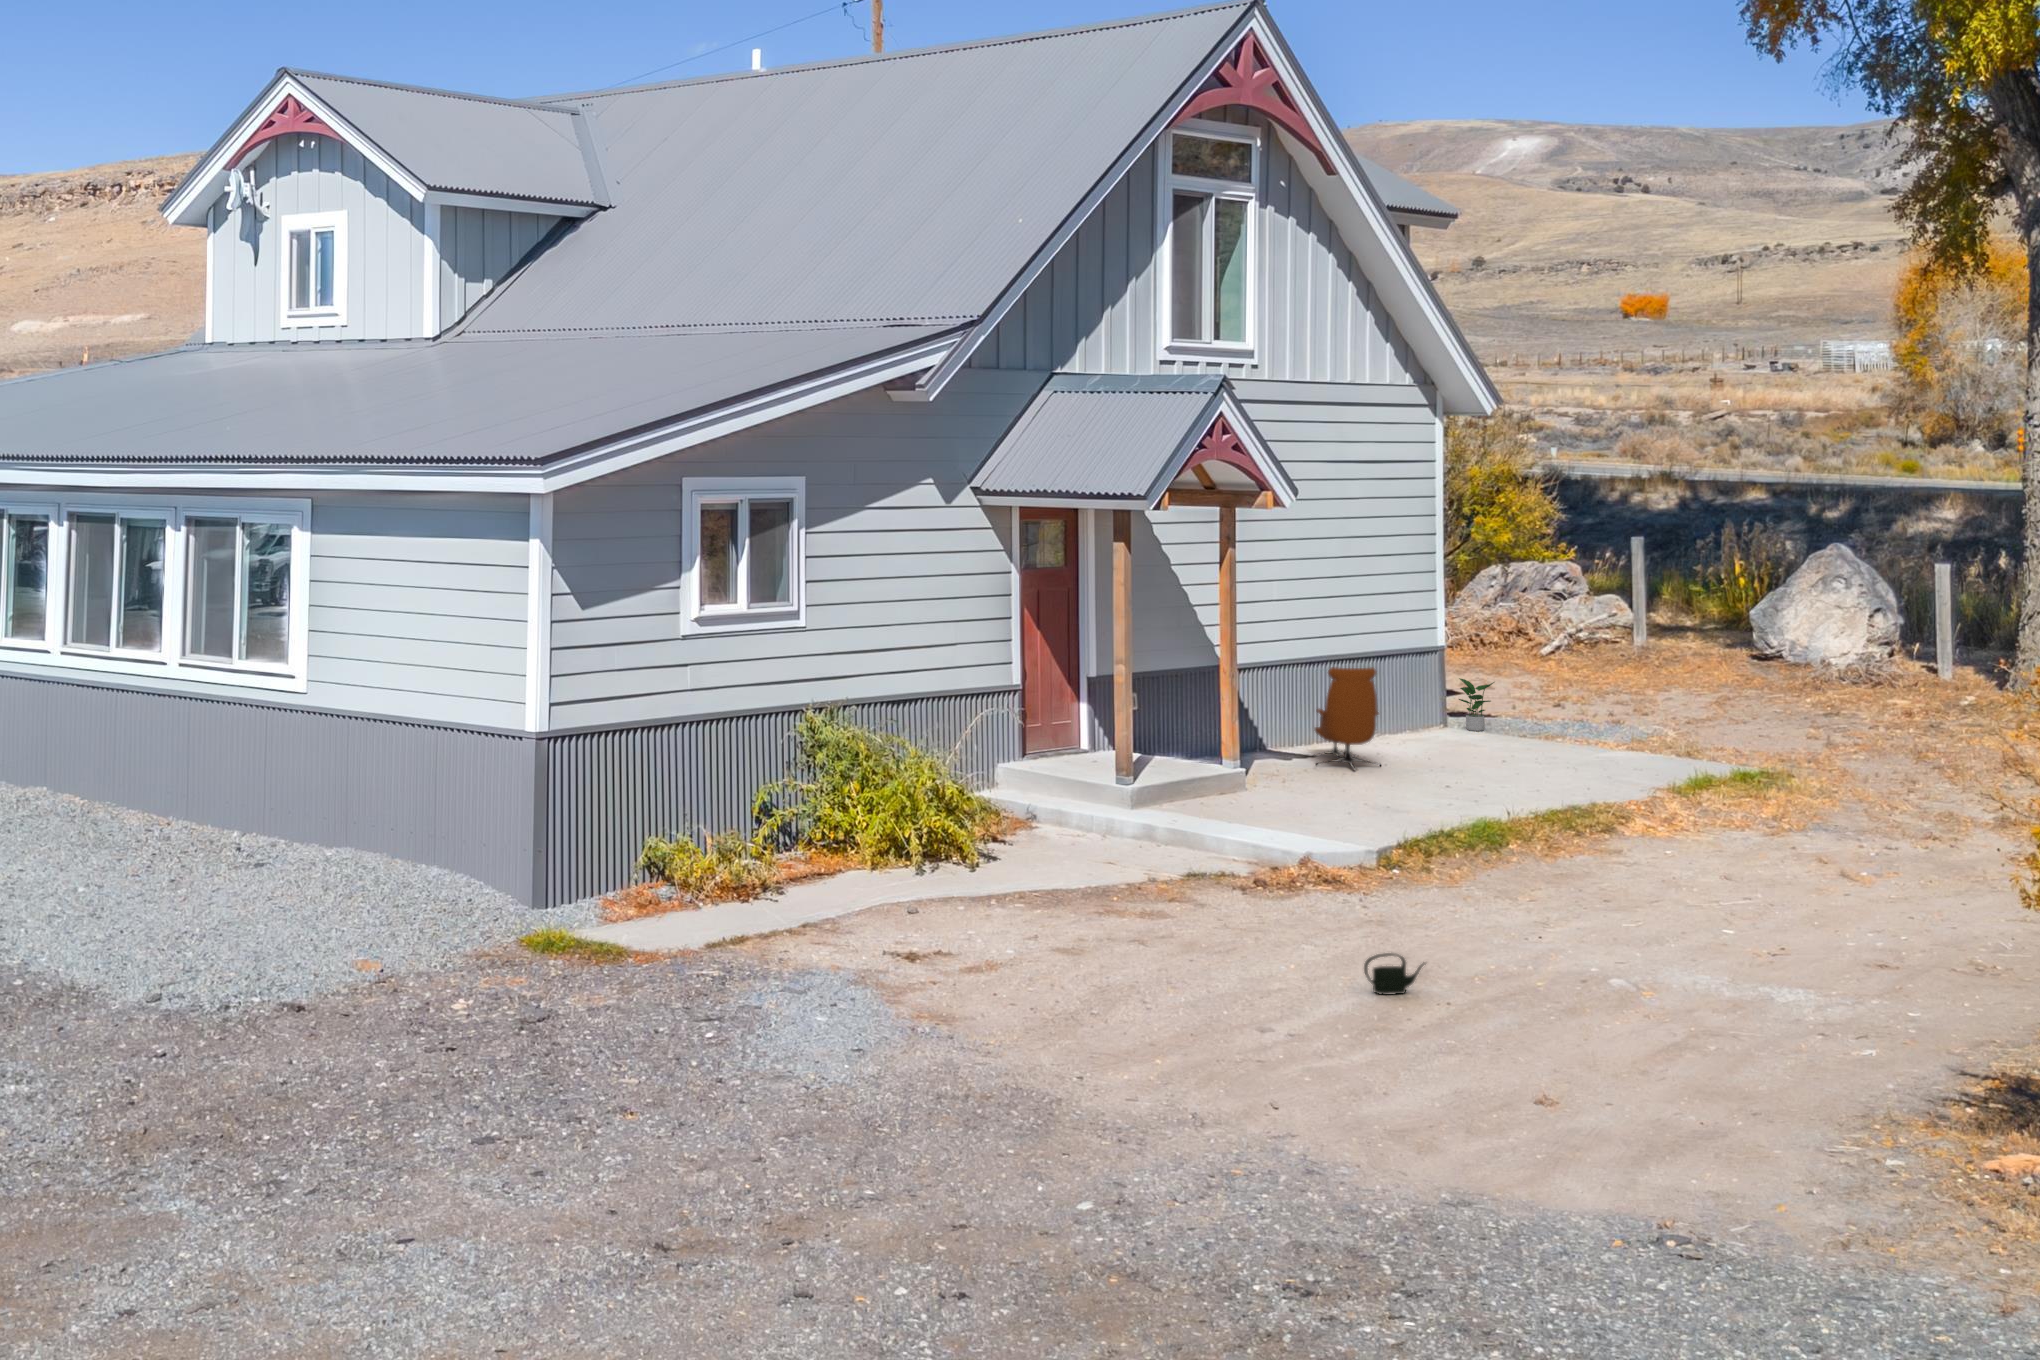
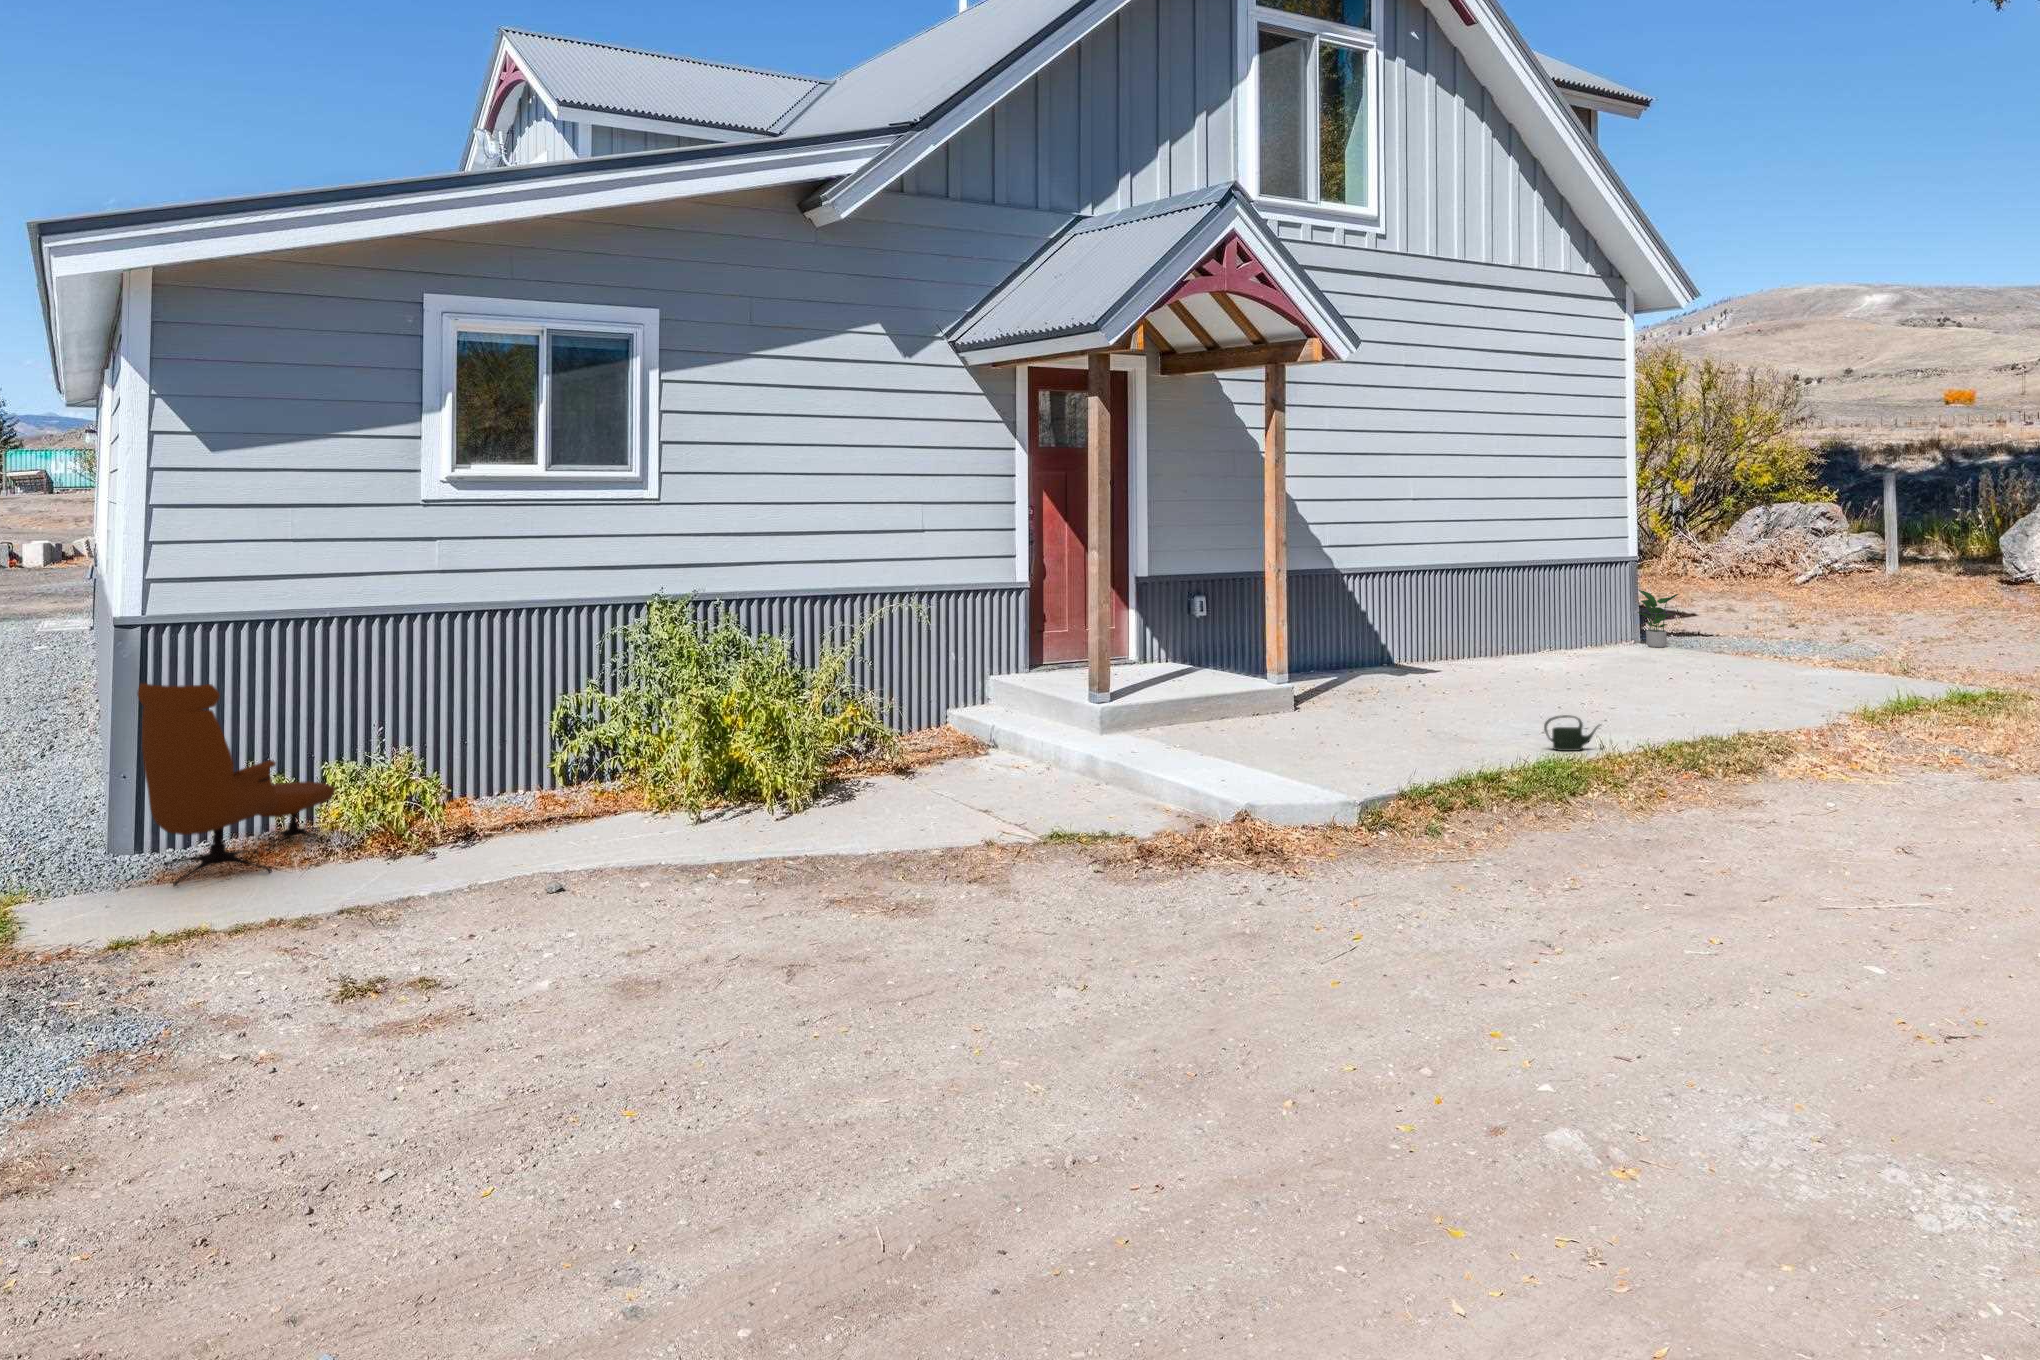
lounge chair: present [1315,667,1379,768] -> present [137,683,336,887]
watering can: present [1364,953,1425,995] -> present [1544,715,1600,751]

